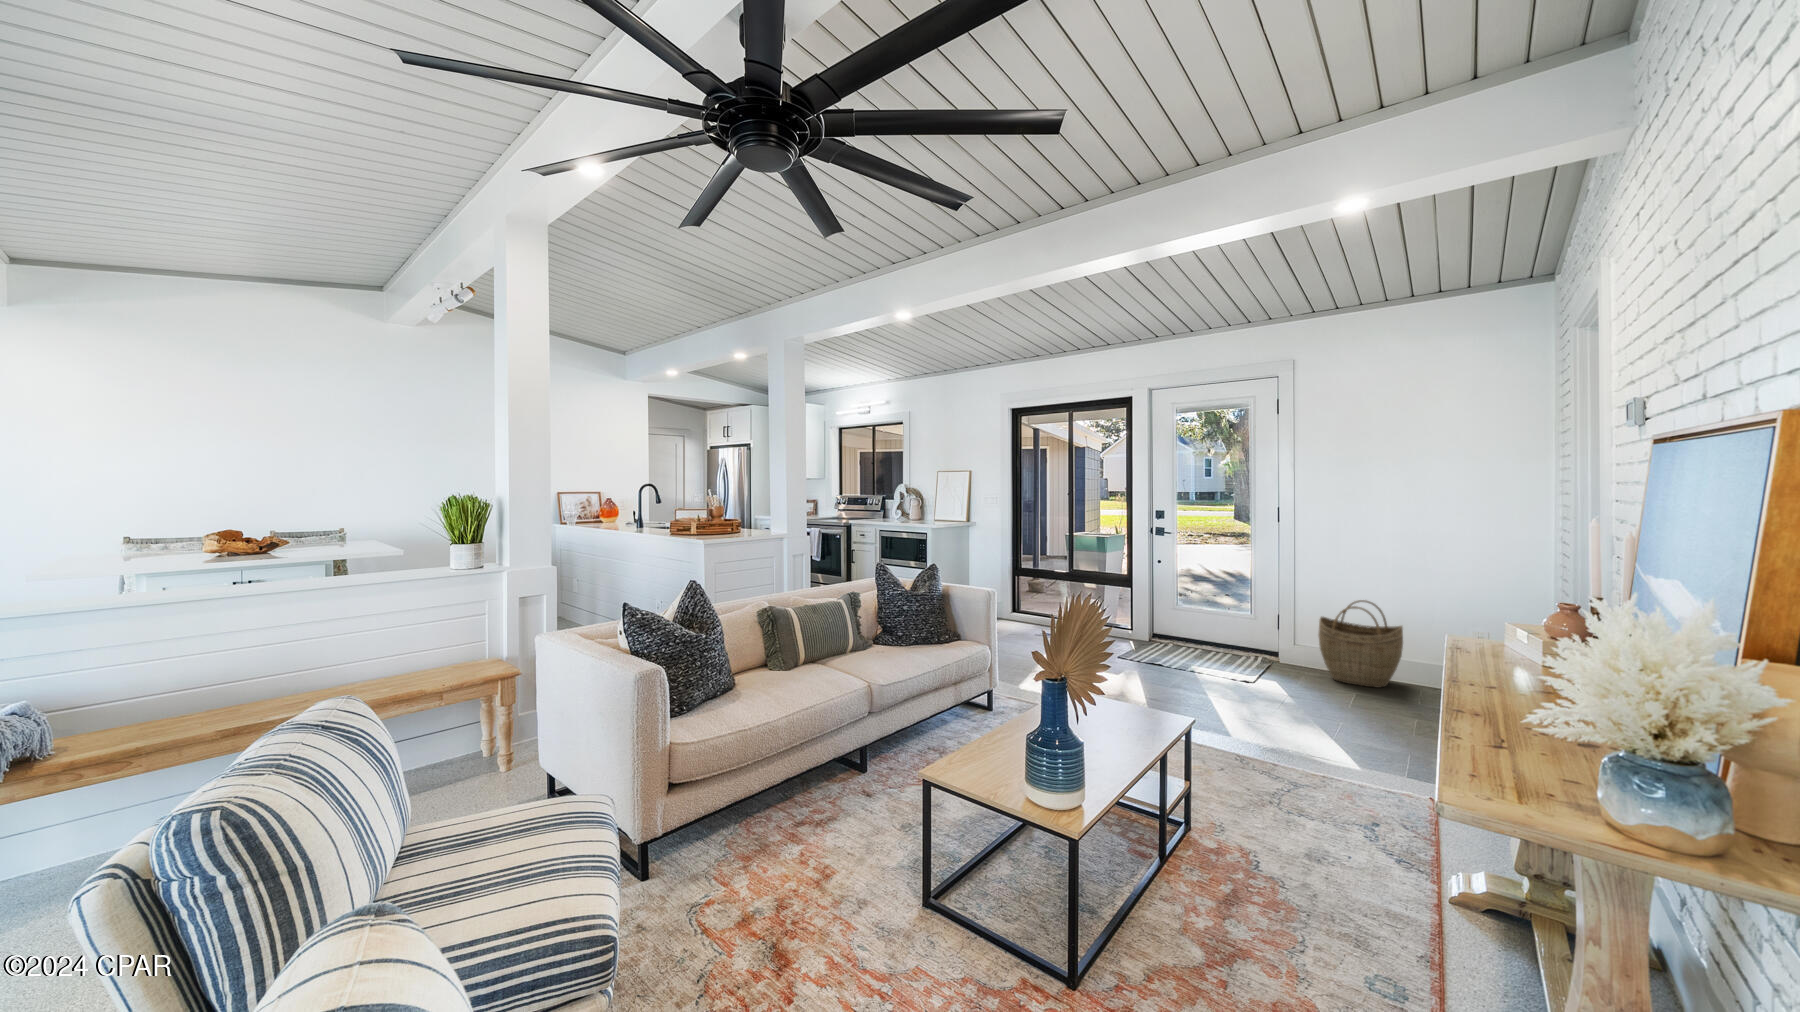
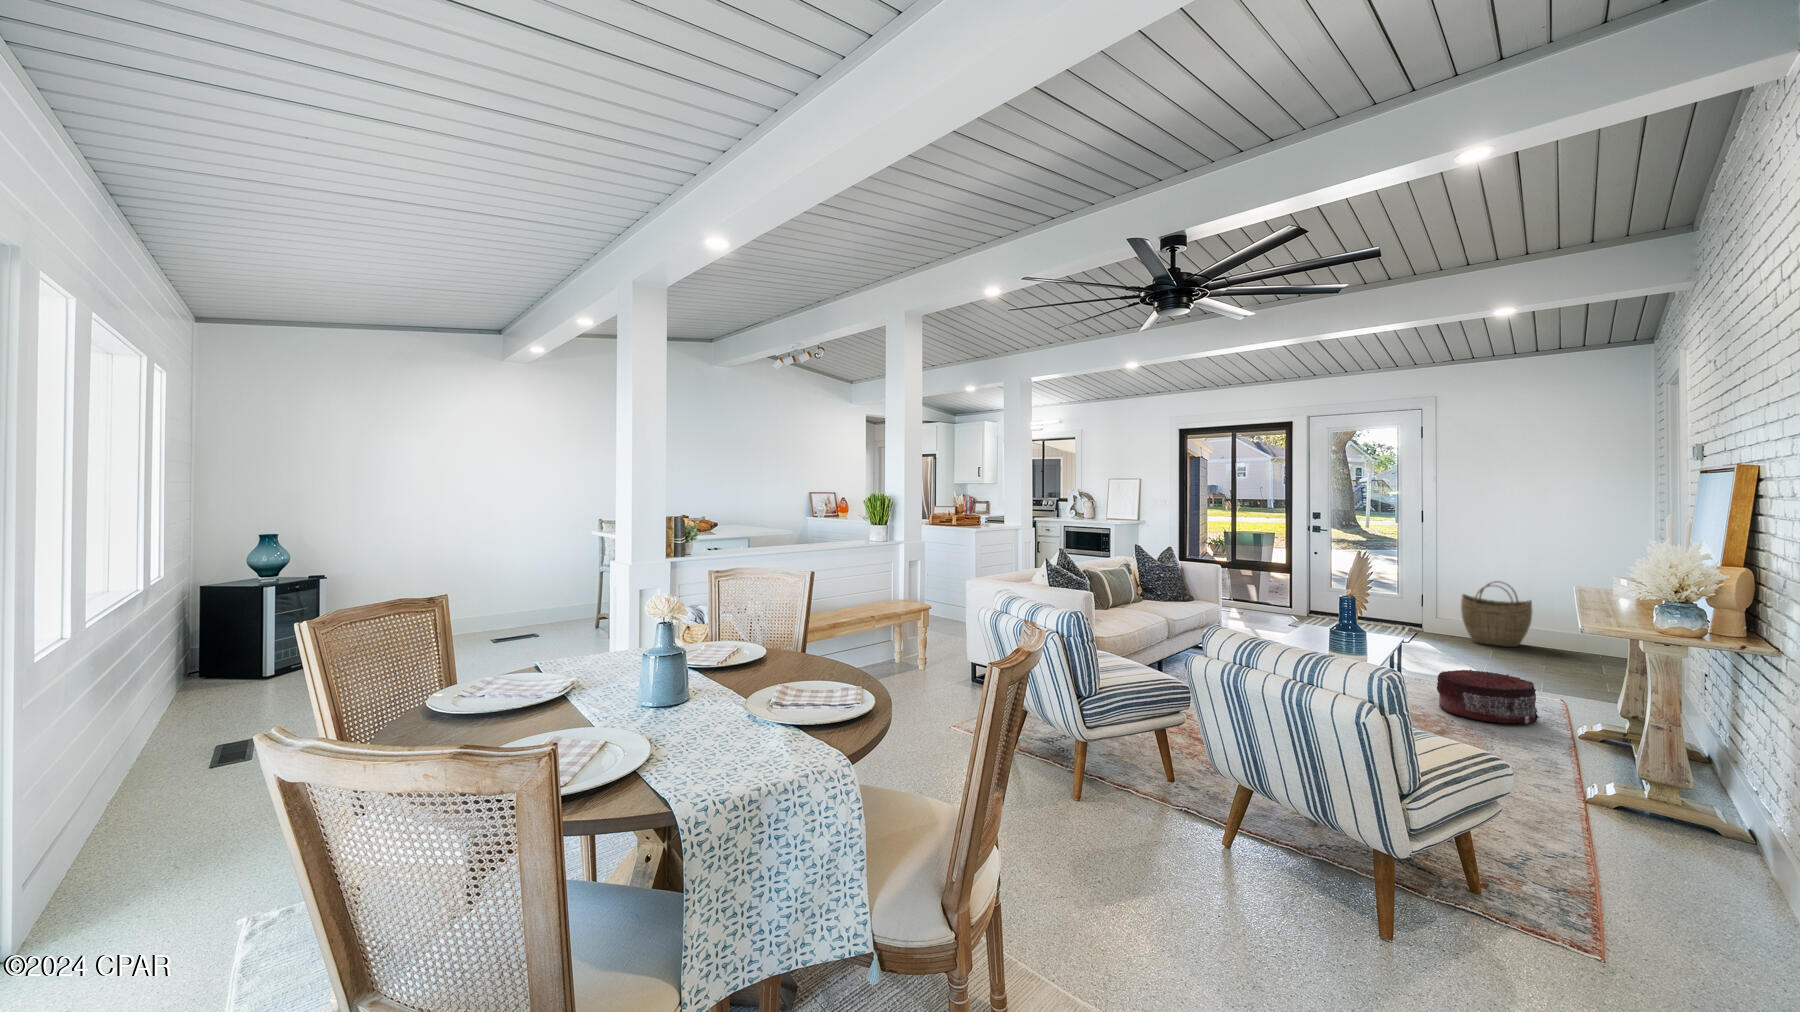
pouf: none [1246,760,1394,868] -> present [1437,669,1539,724]

